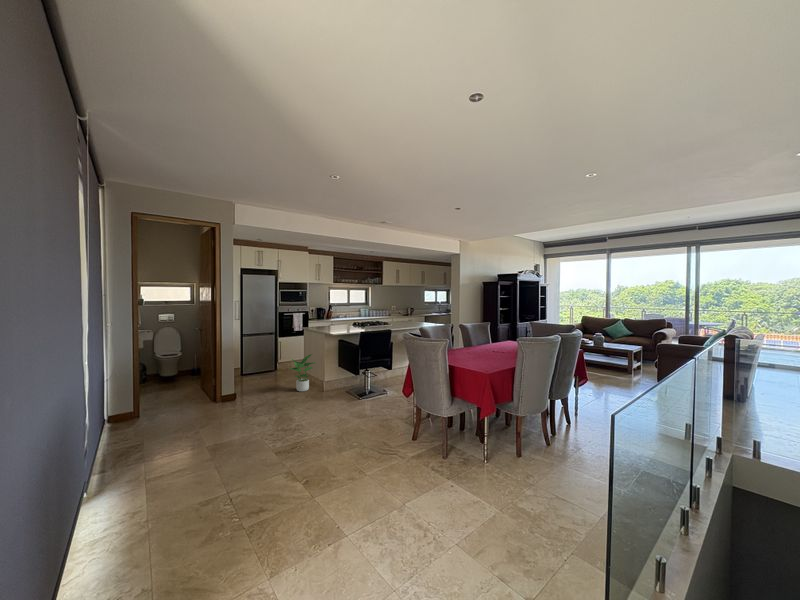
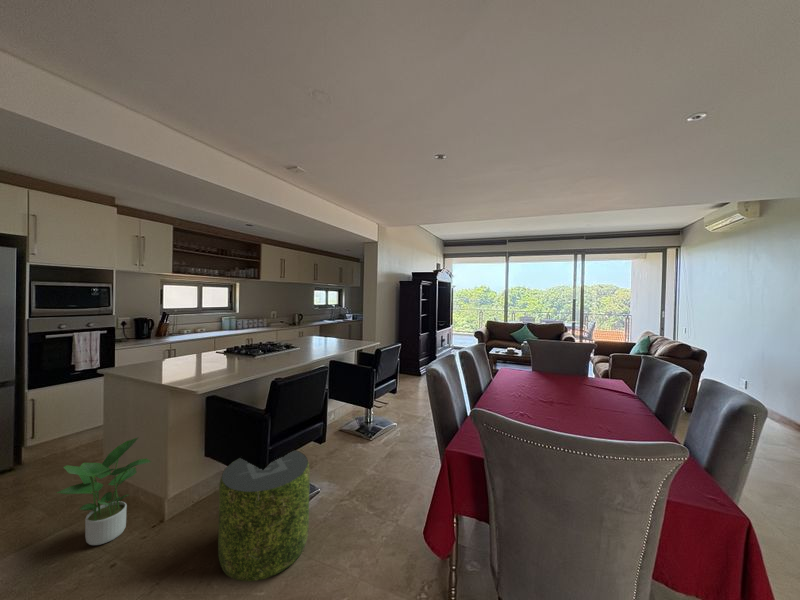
pouf: none [335,364,371,408] -> present [218,450,310,581]

